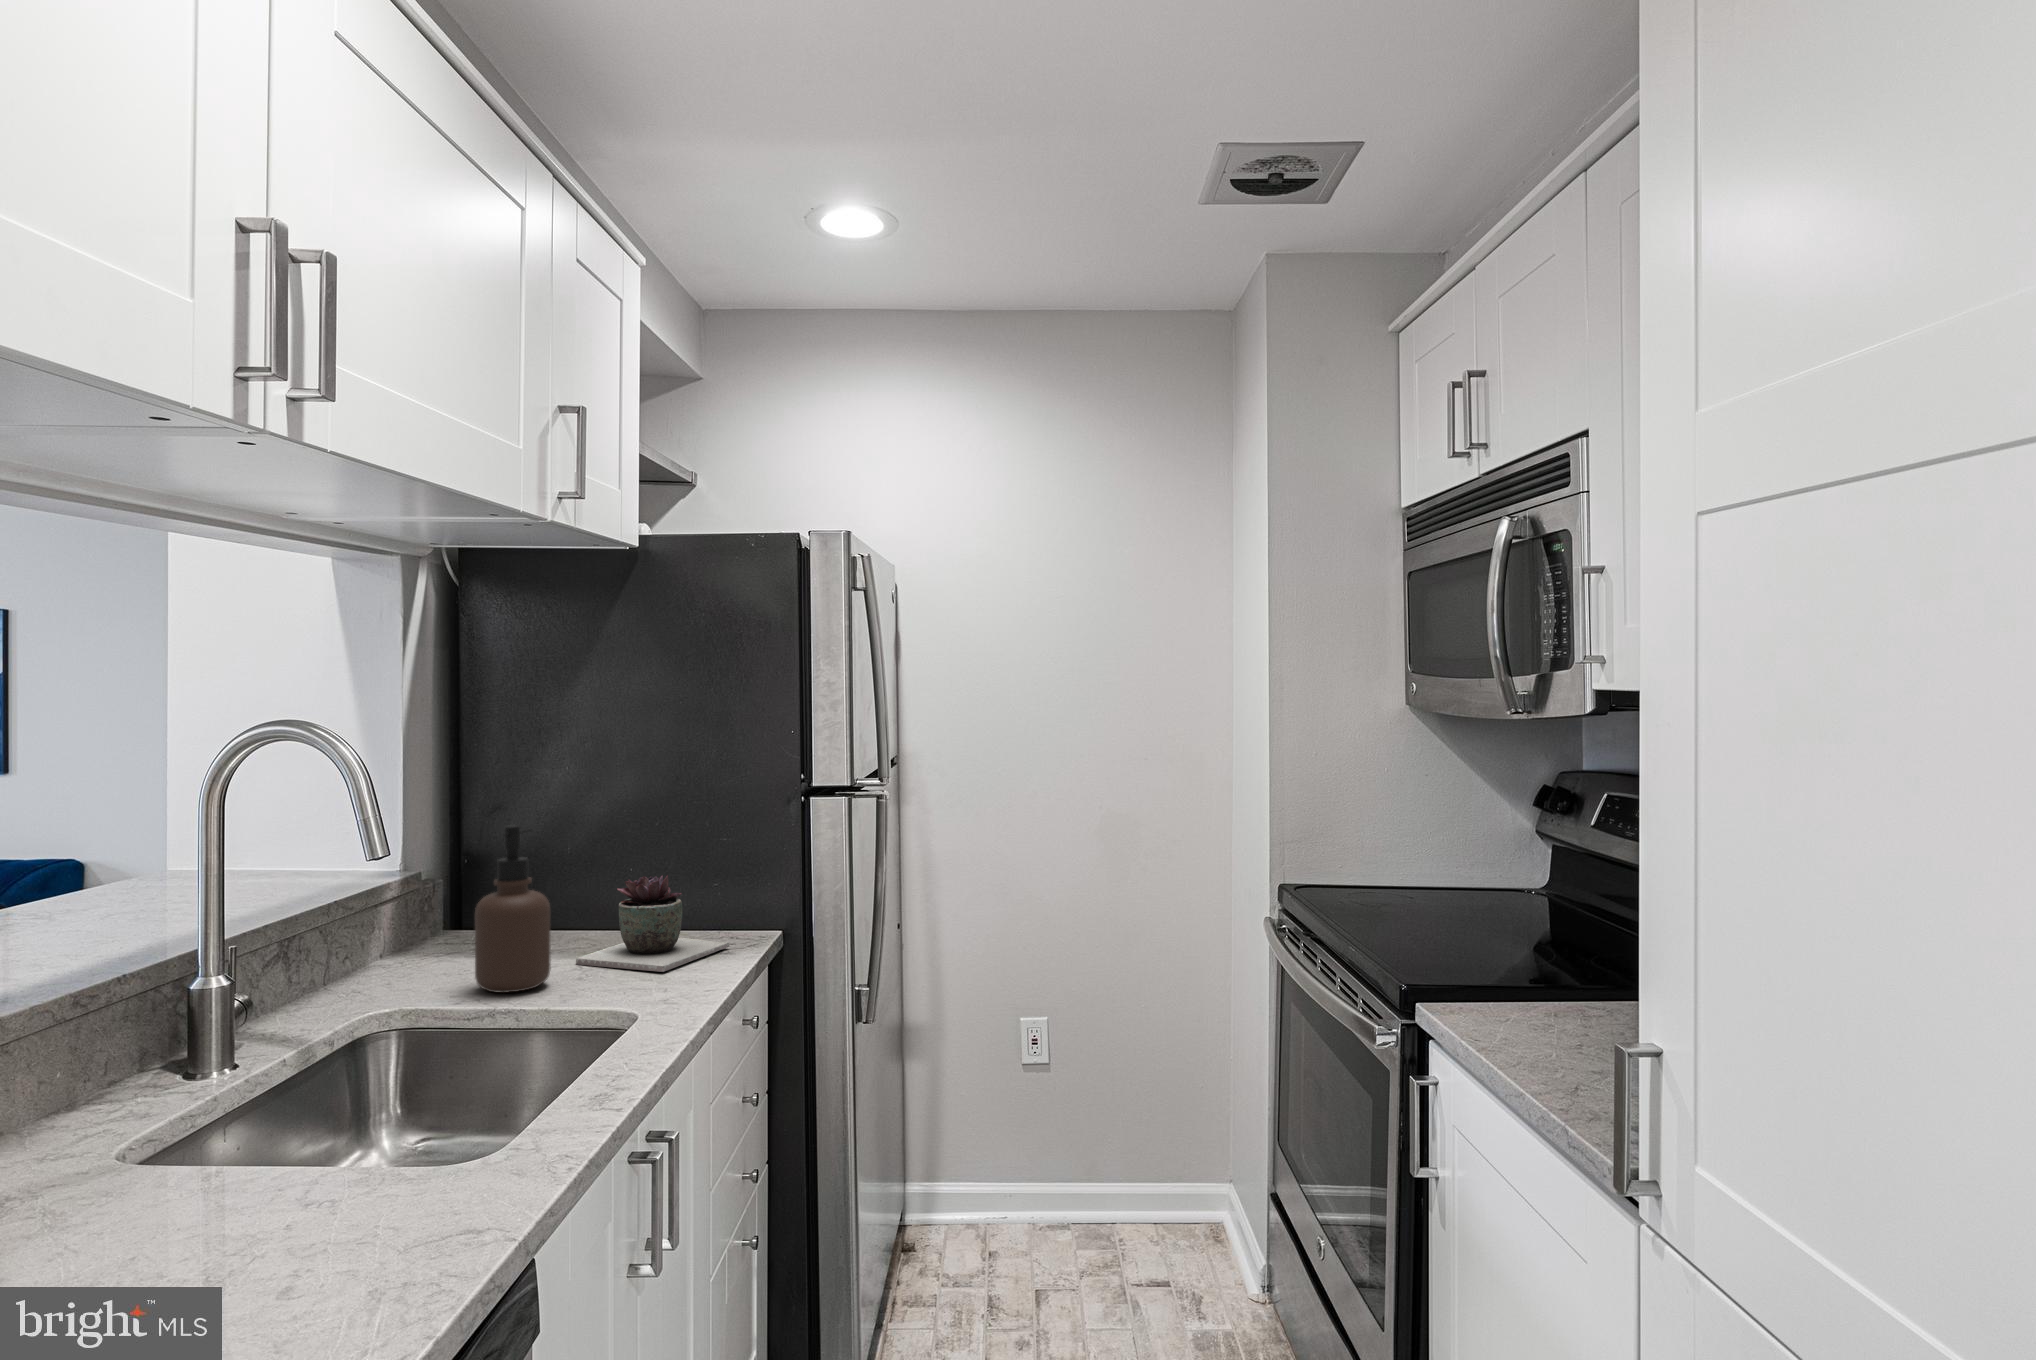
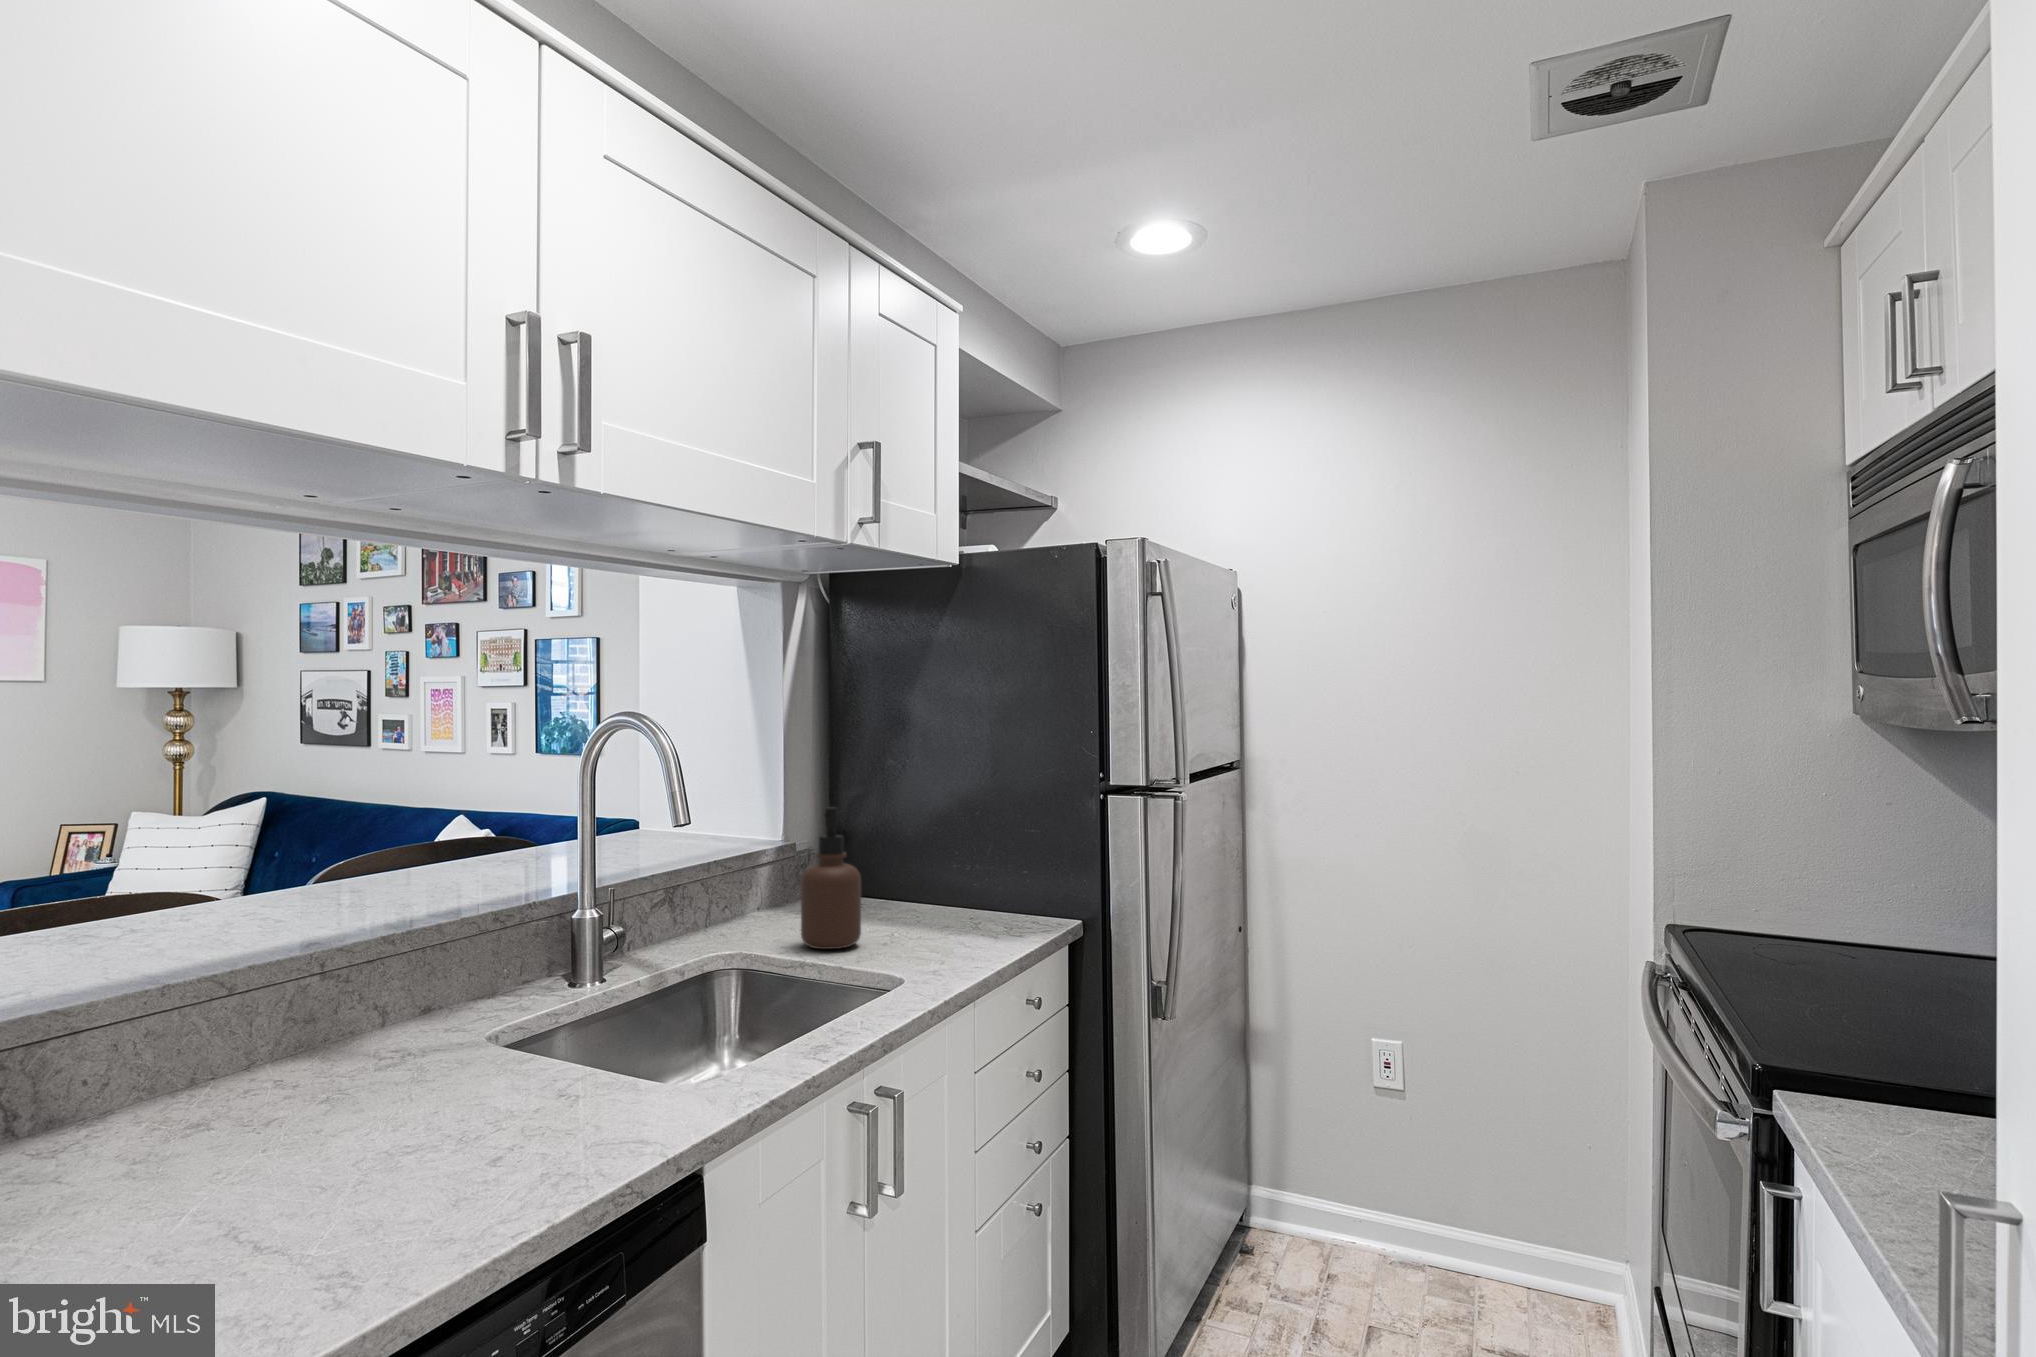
succulent plant: present [576,875,729,972] -> none [892,859,1028,945]

